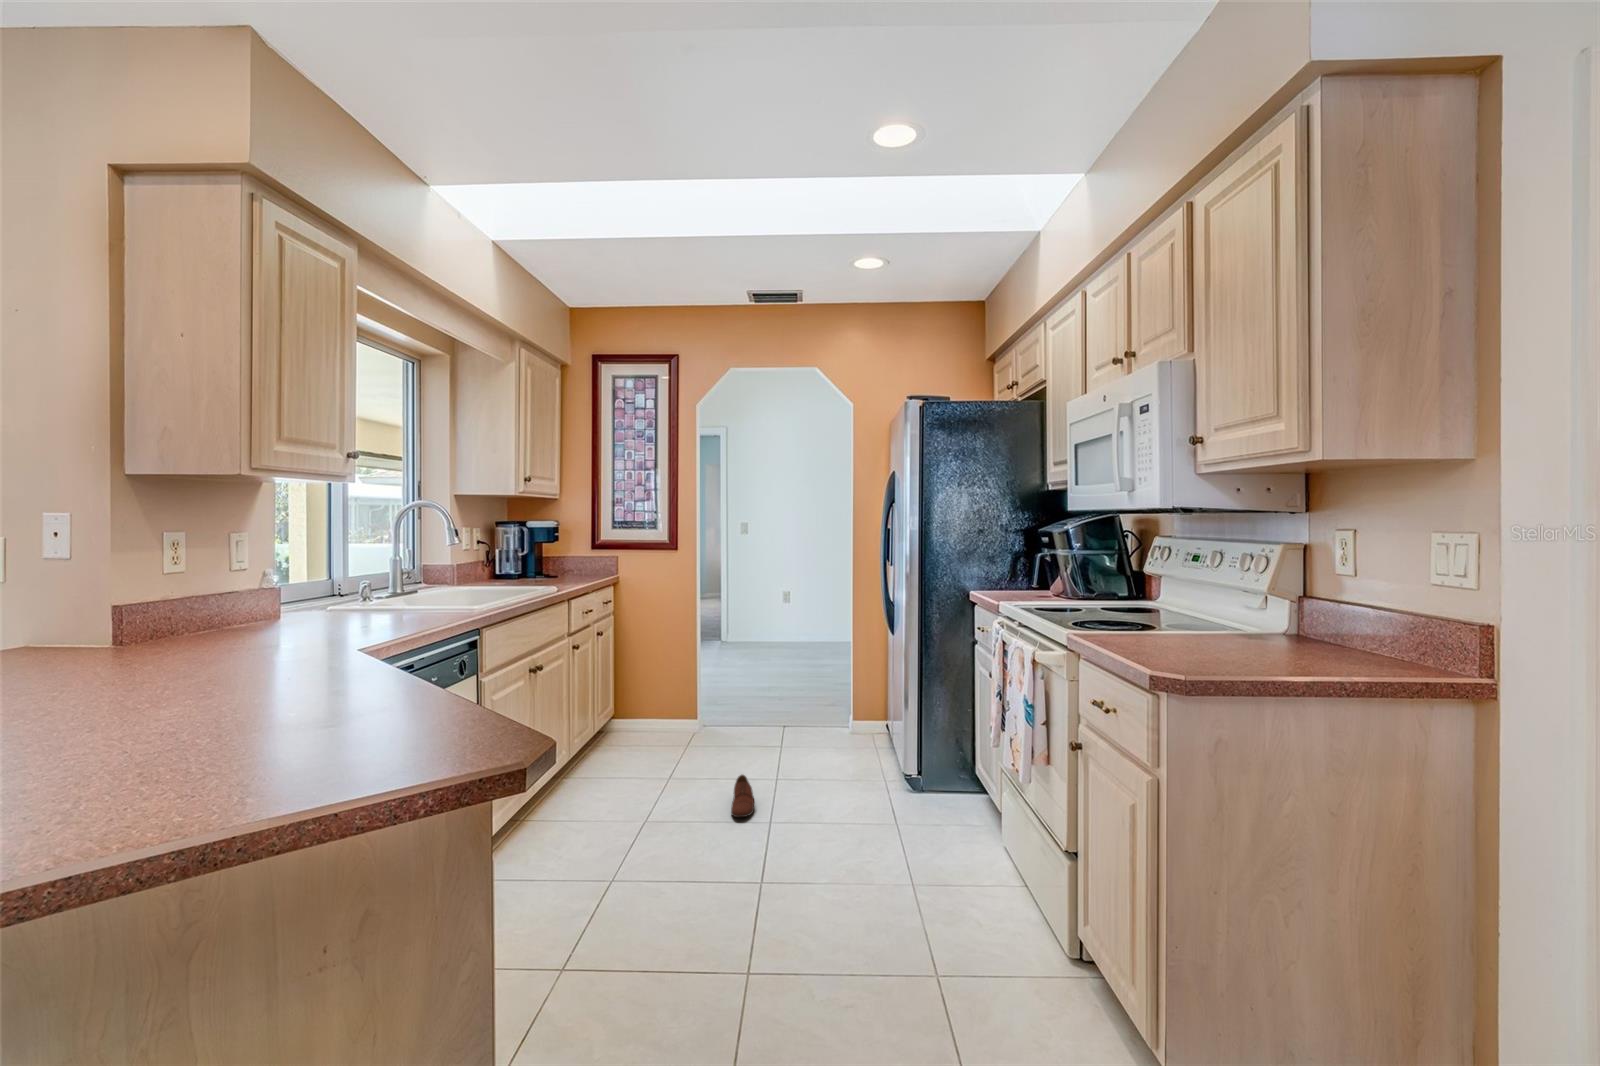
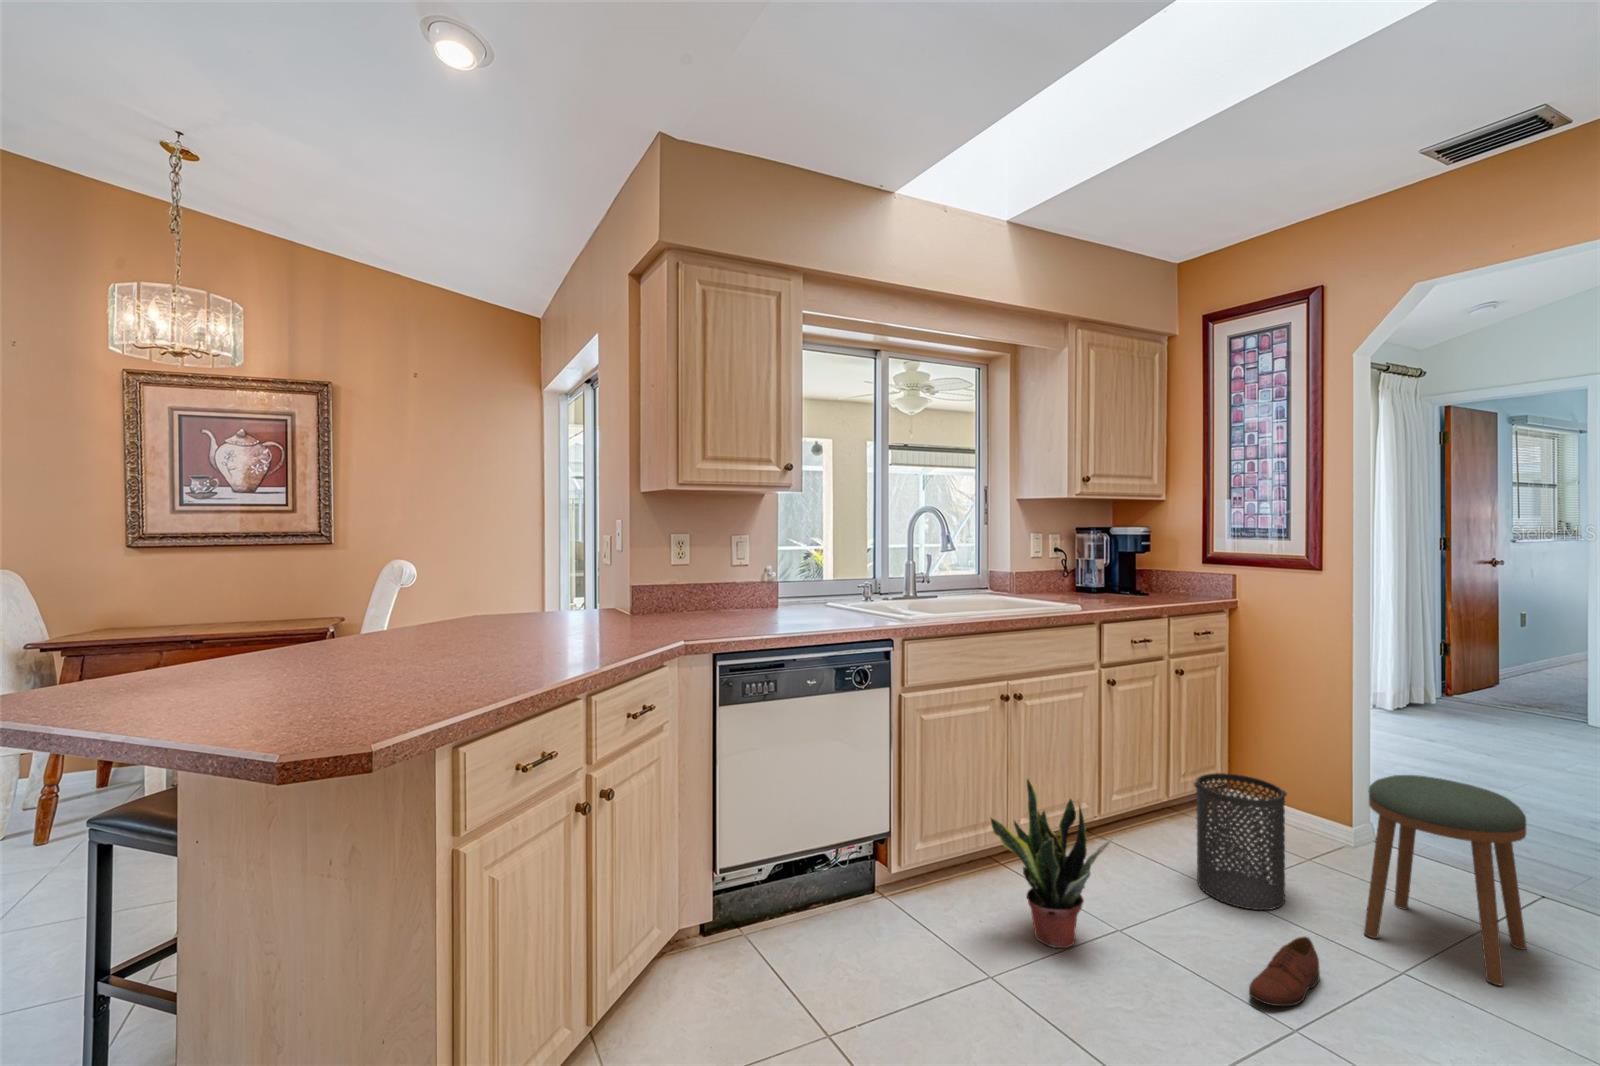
stool: none [740,667,808,769] -> present [1364,775,1526,985]
trash can: none [648,694,703,783] -> present [1194,773,1287,910]
potted plant: none [569,725,649,852] -> present [991,779,1111,948]

